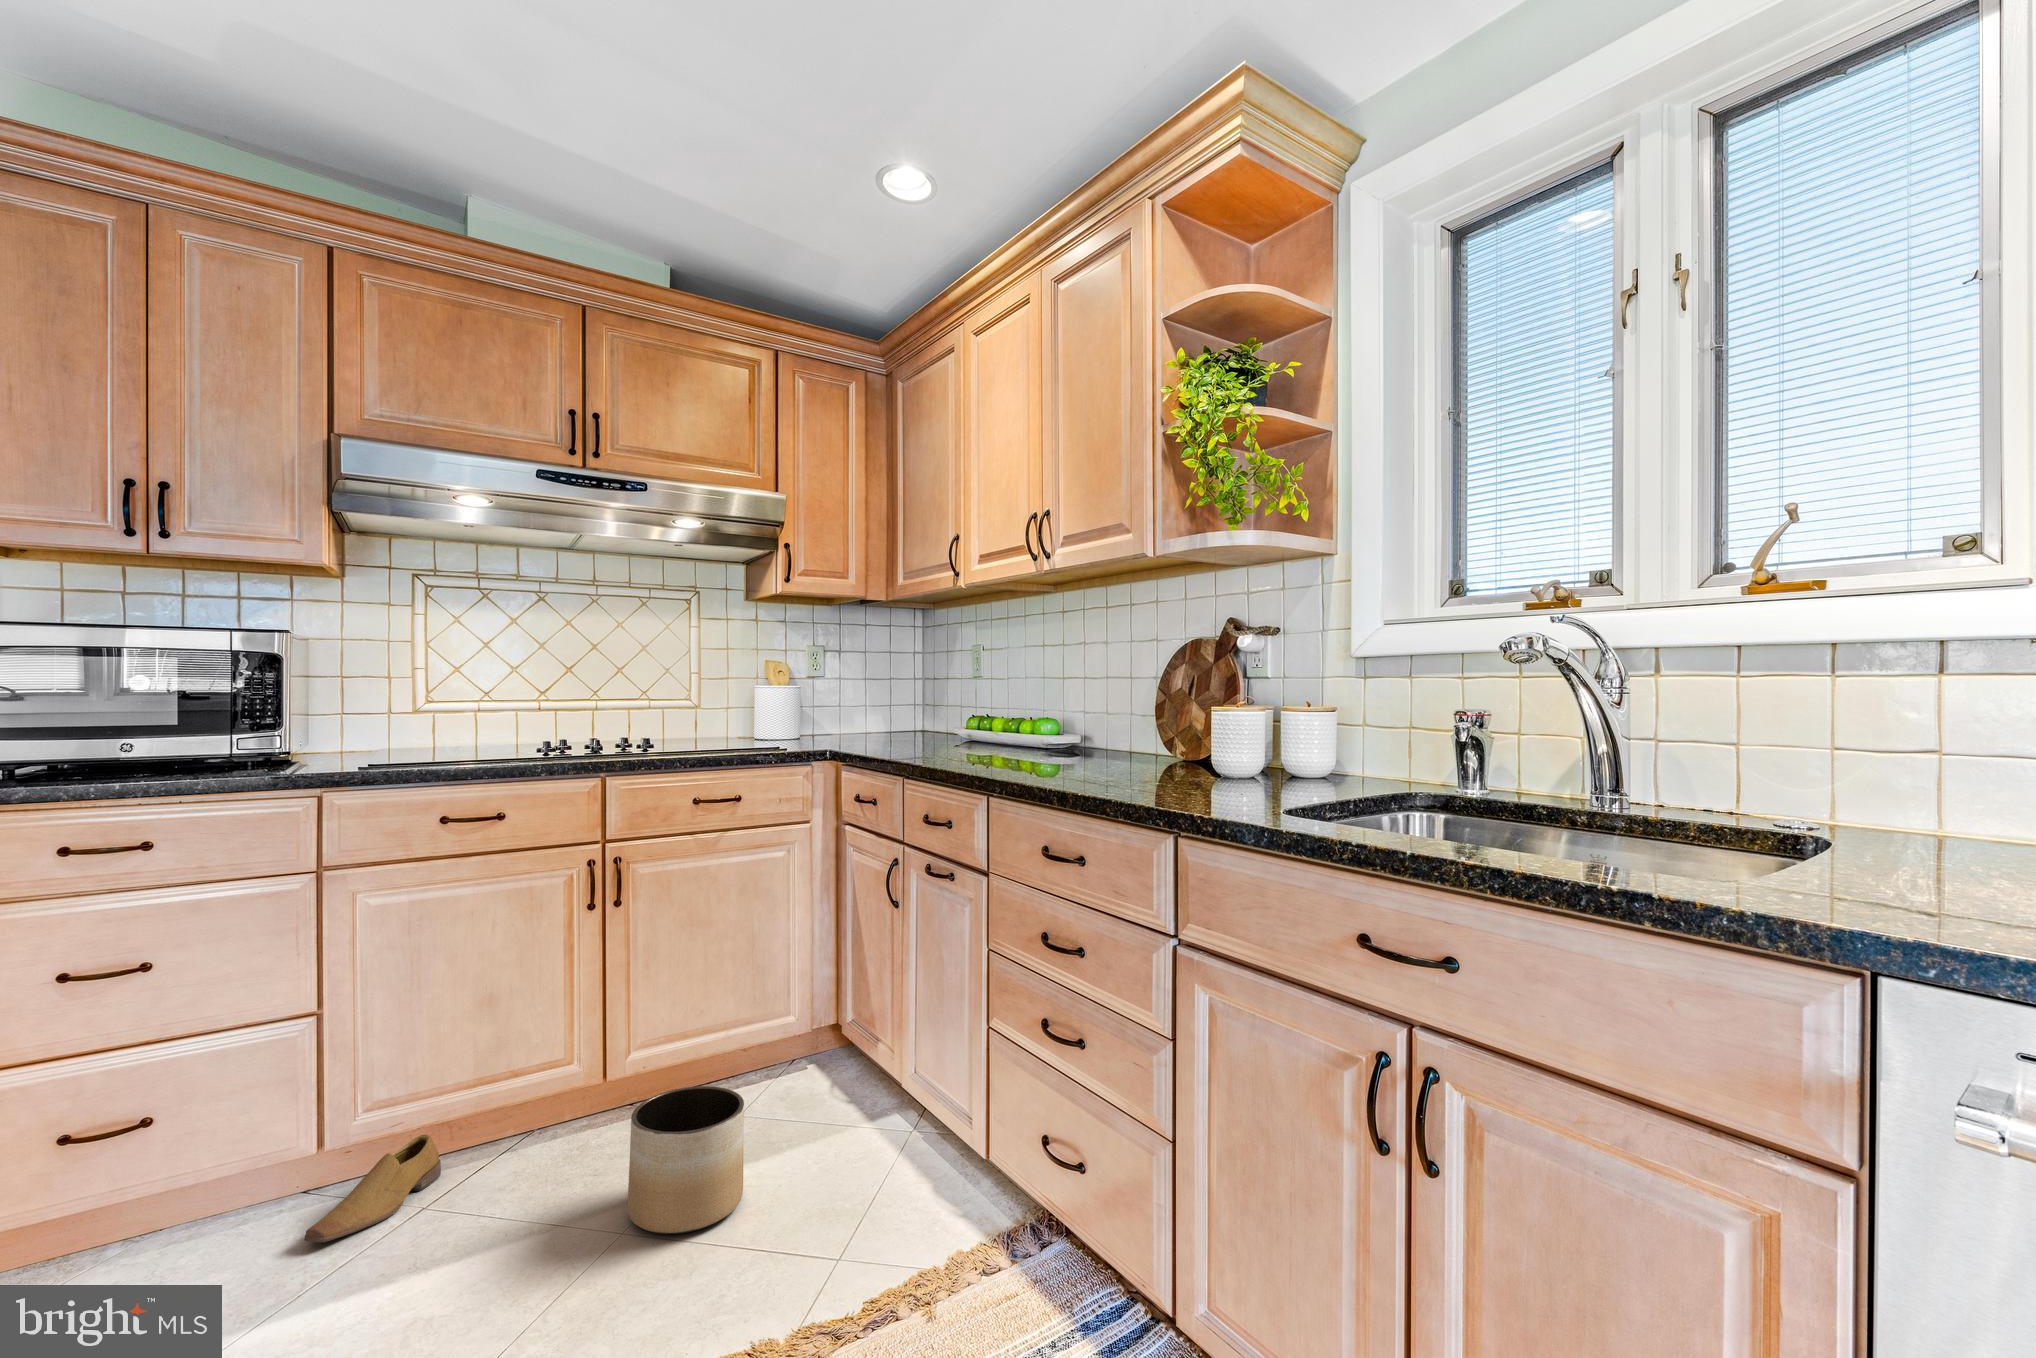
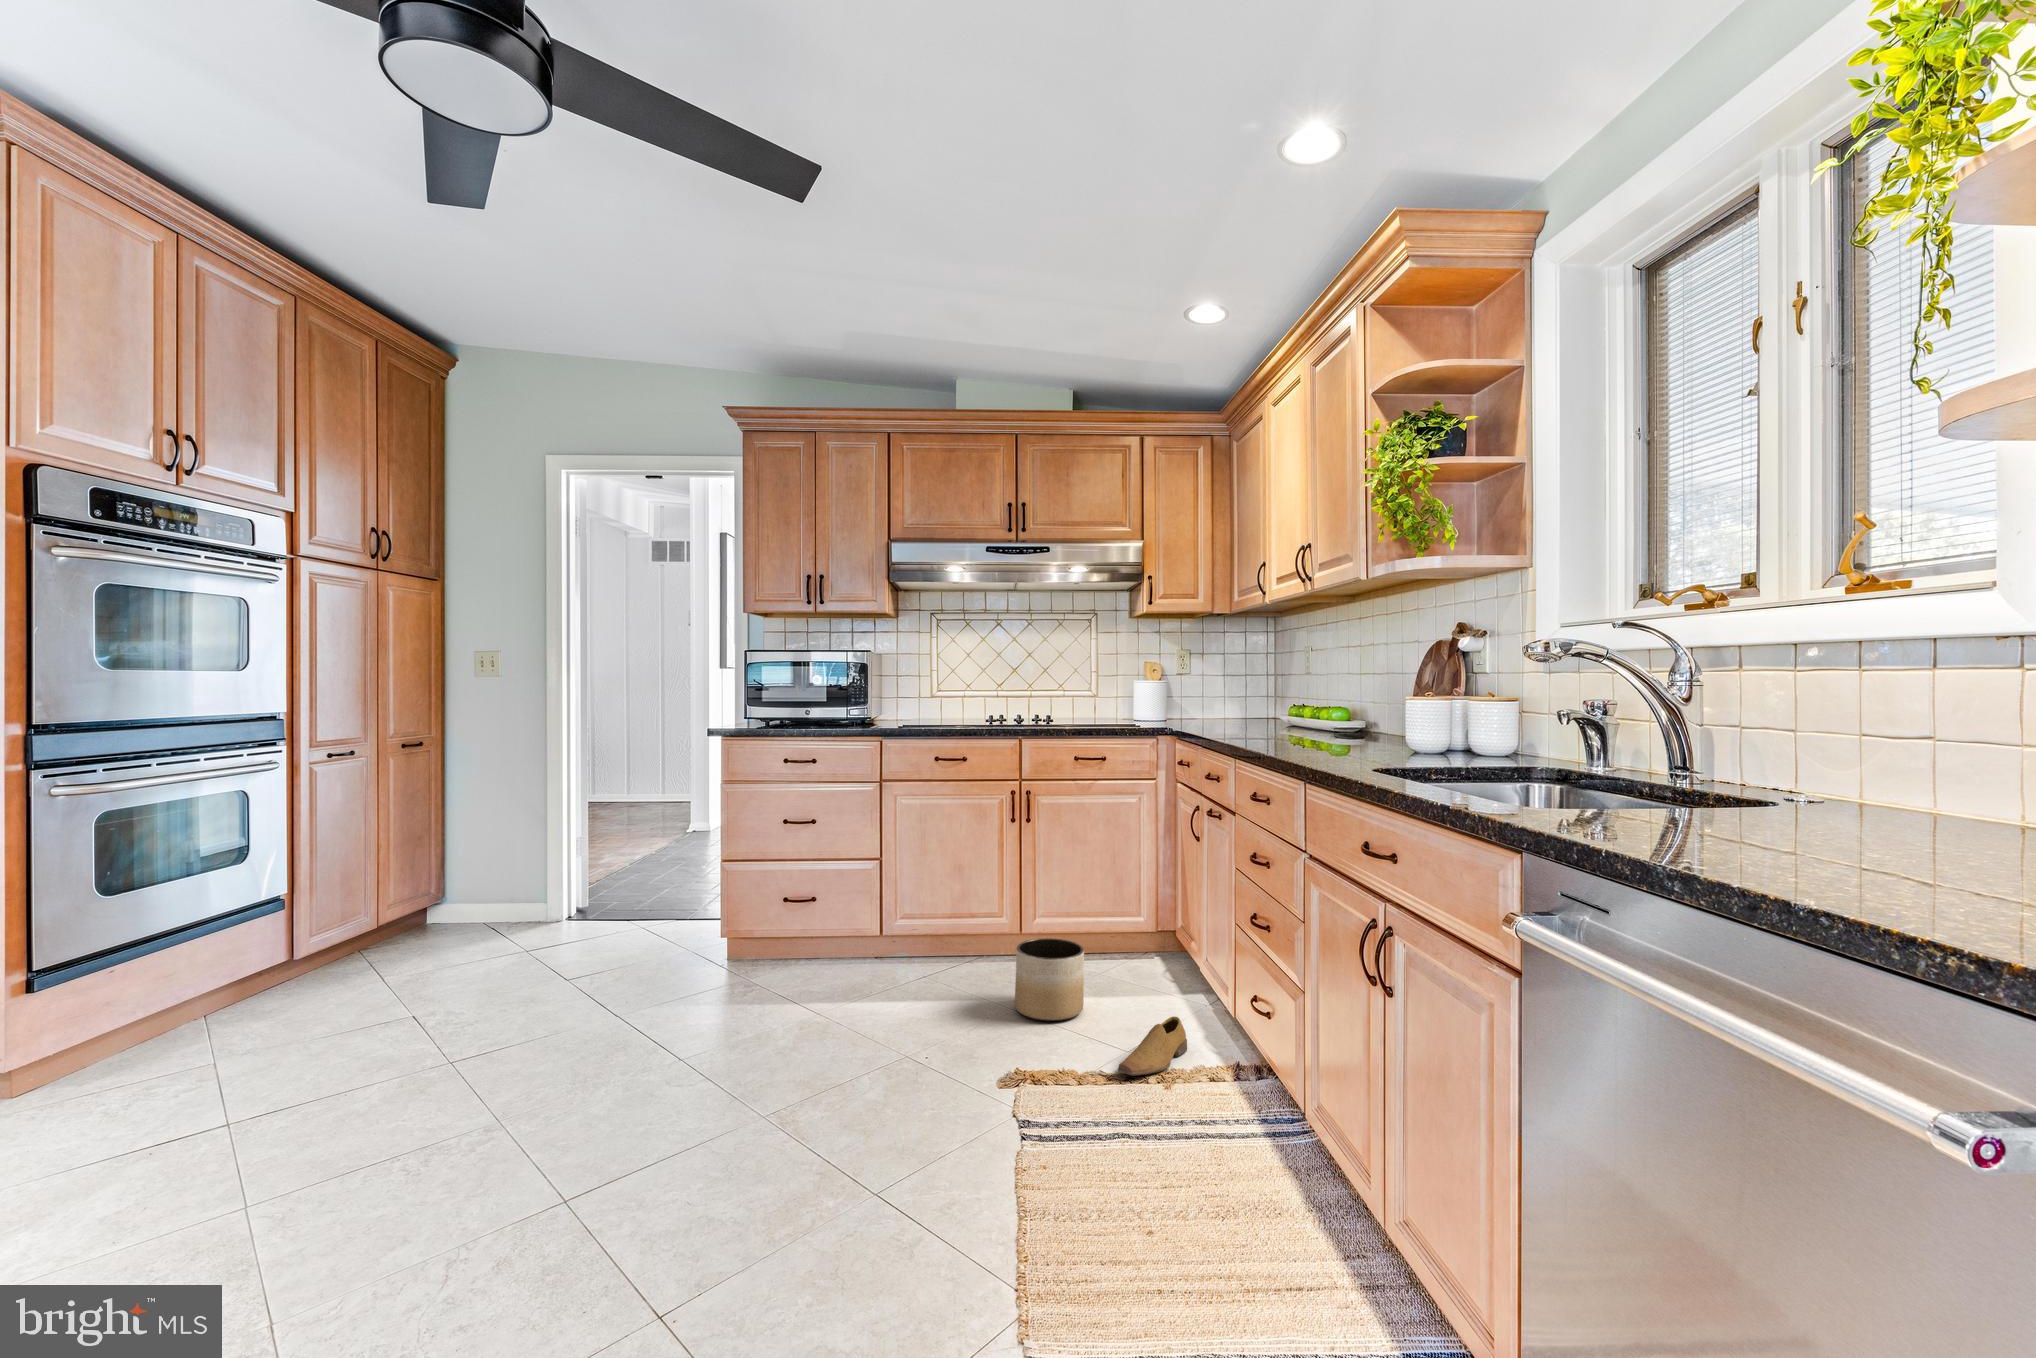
shoe: present [305,1135,441,1242] -> present [1118,1017,1187,1075]

